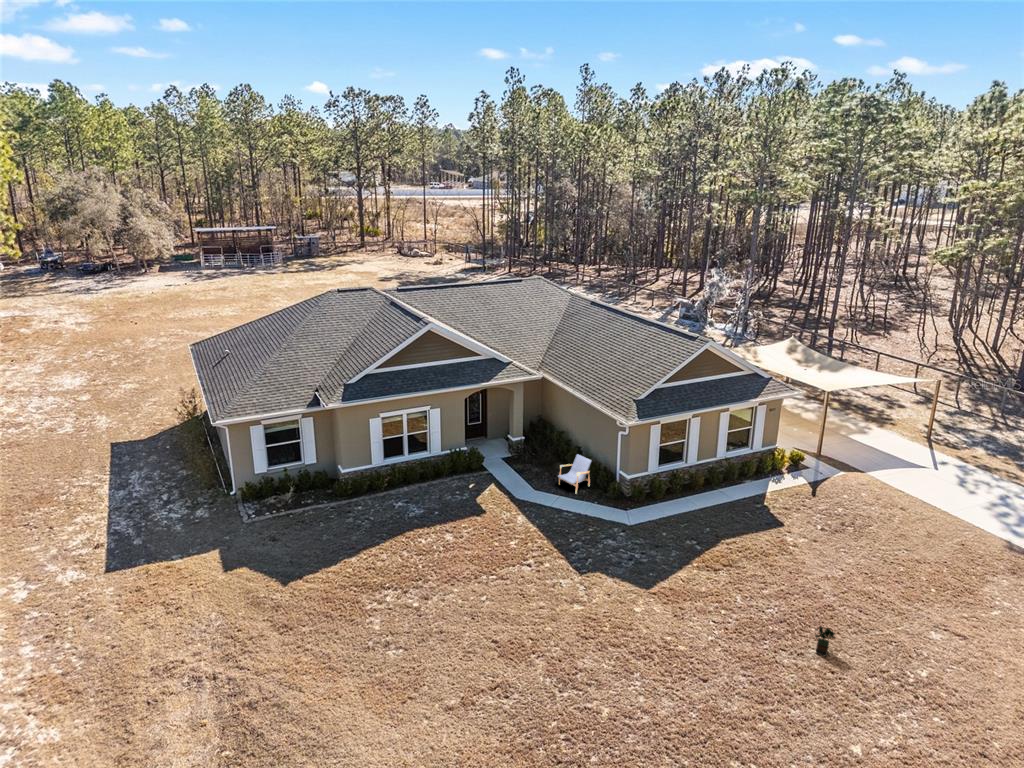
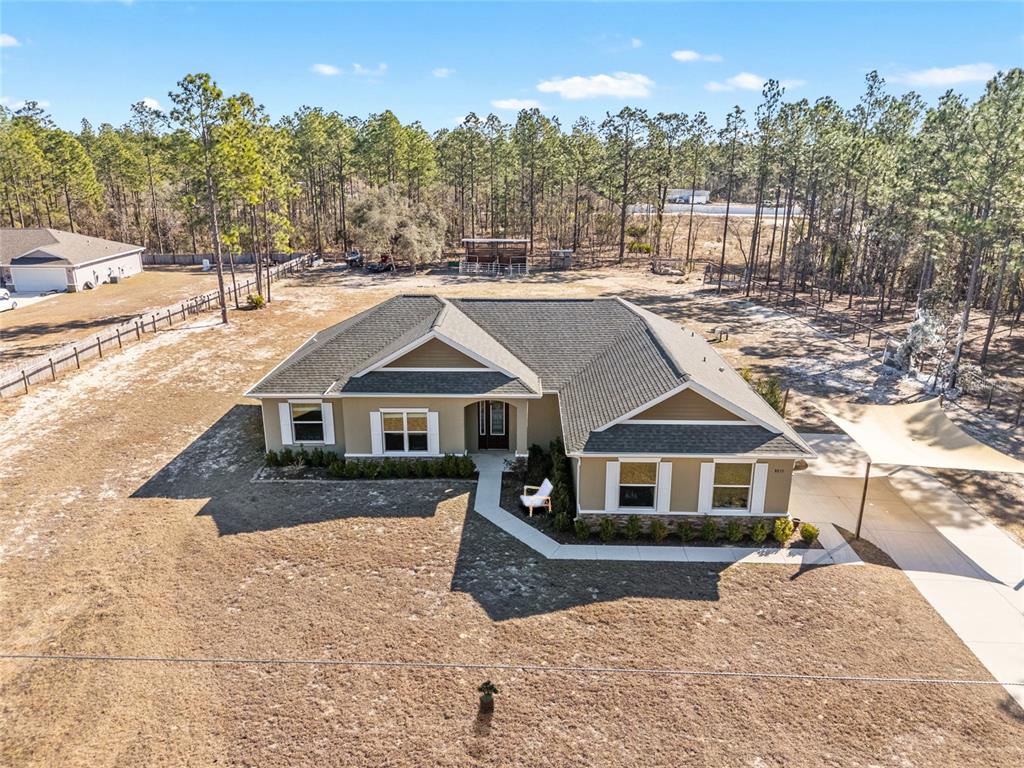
potted tree: present [815,627,835,657] -> present [477,681,498,713]

